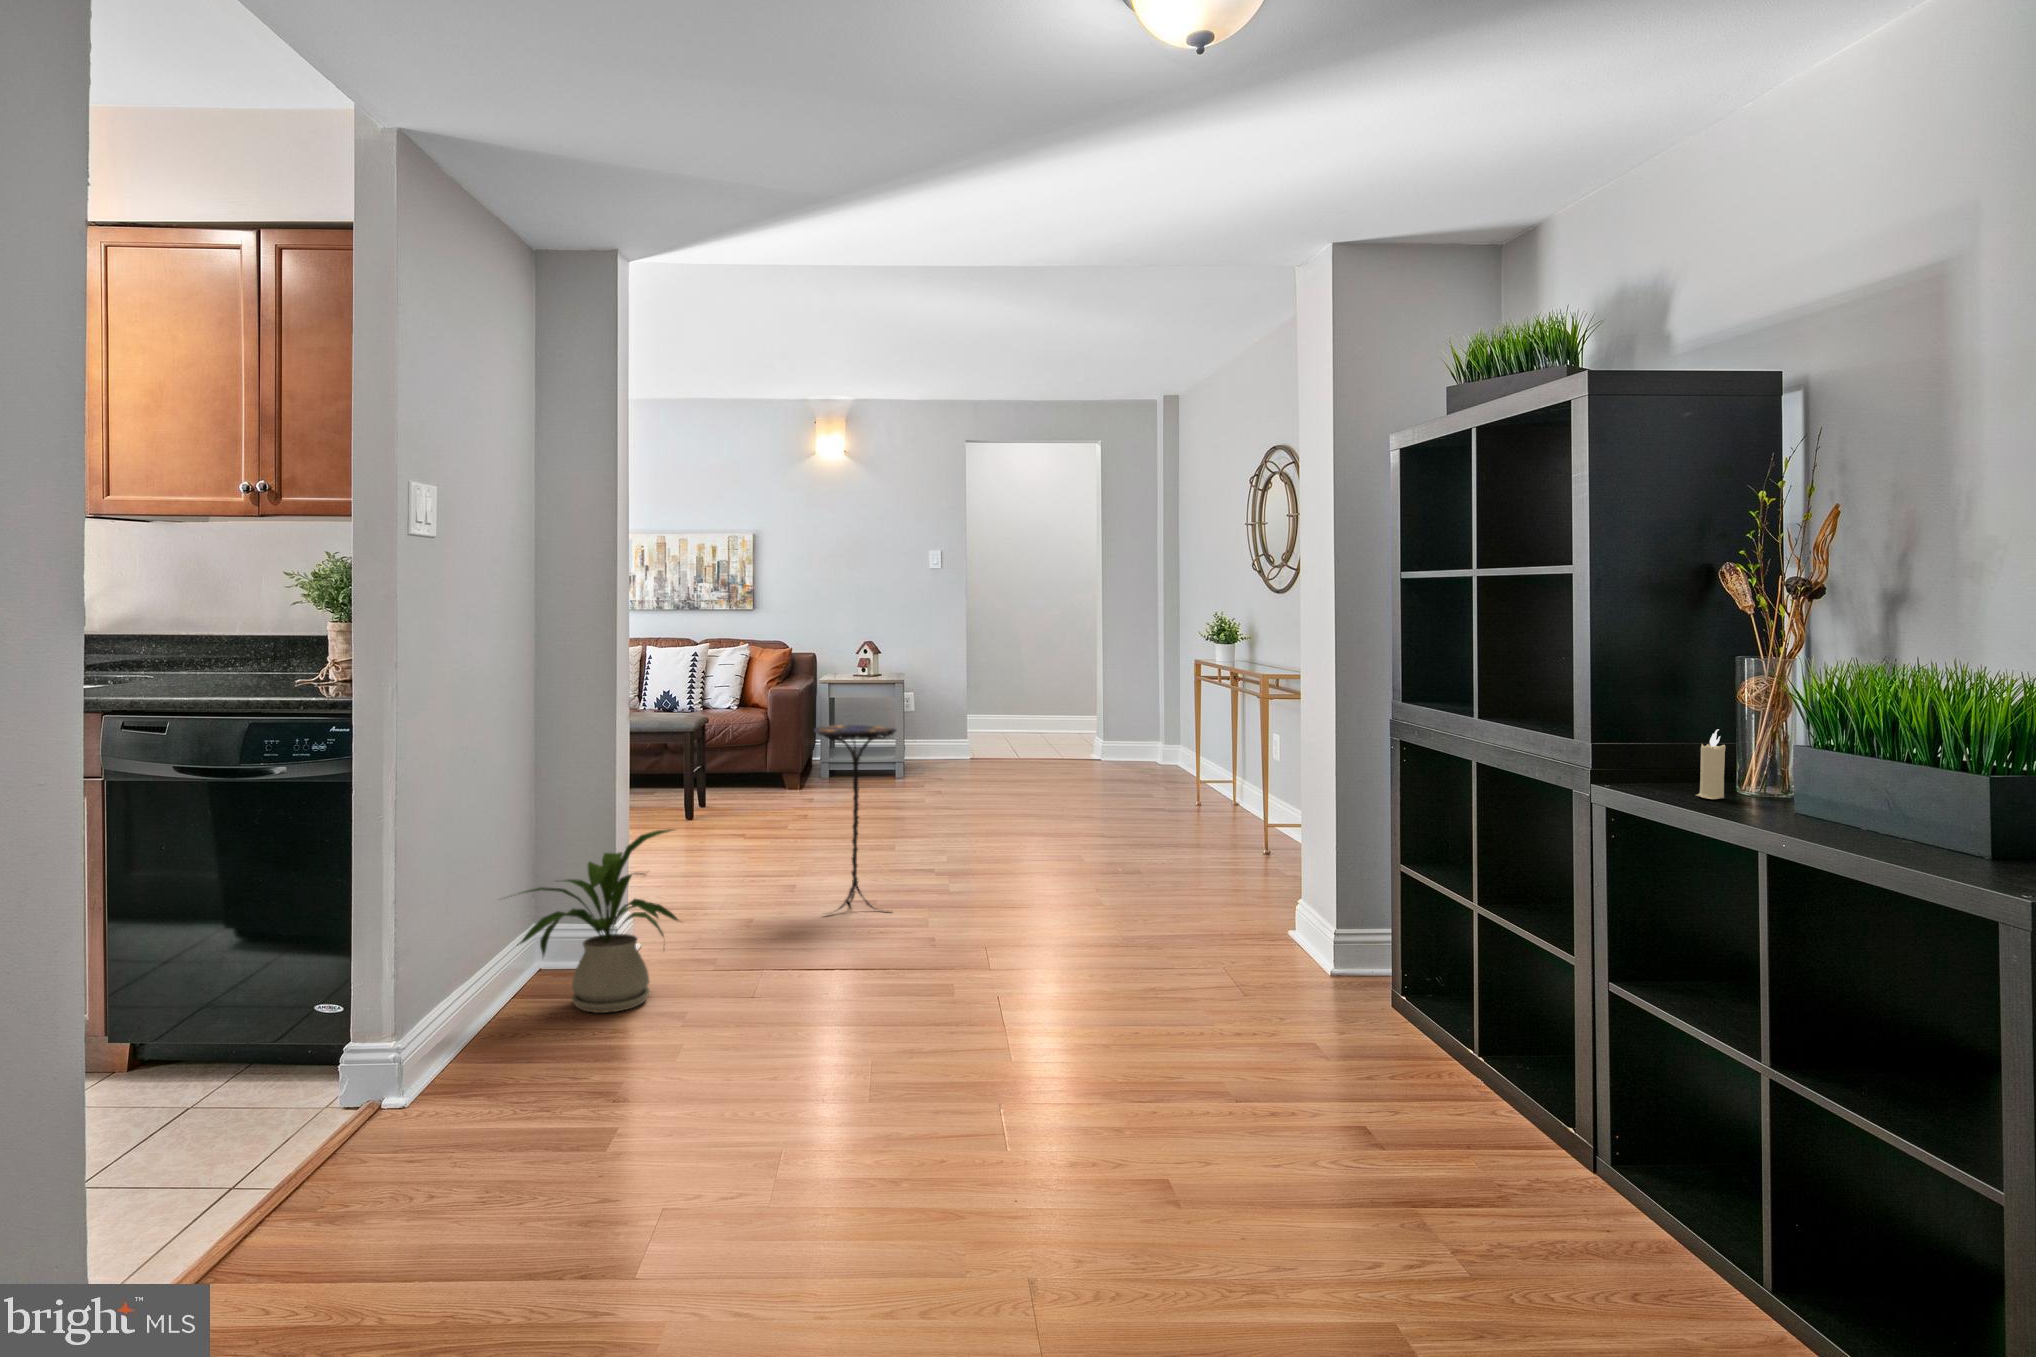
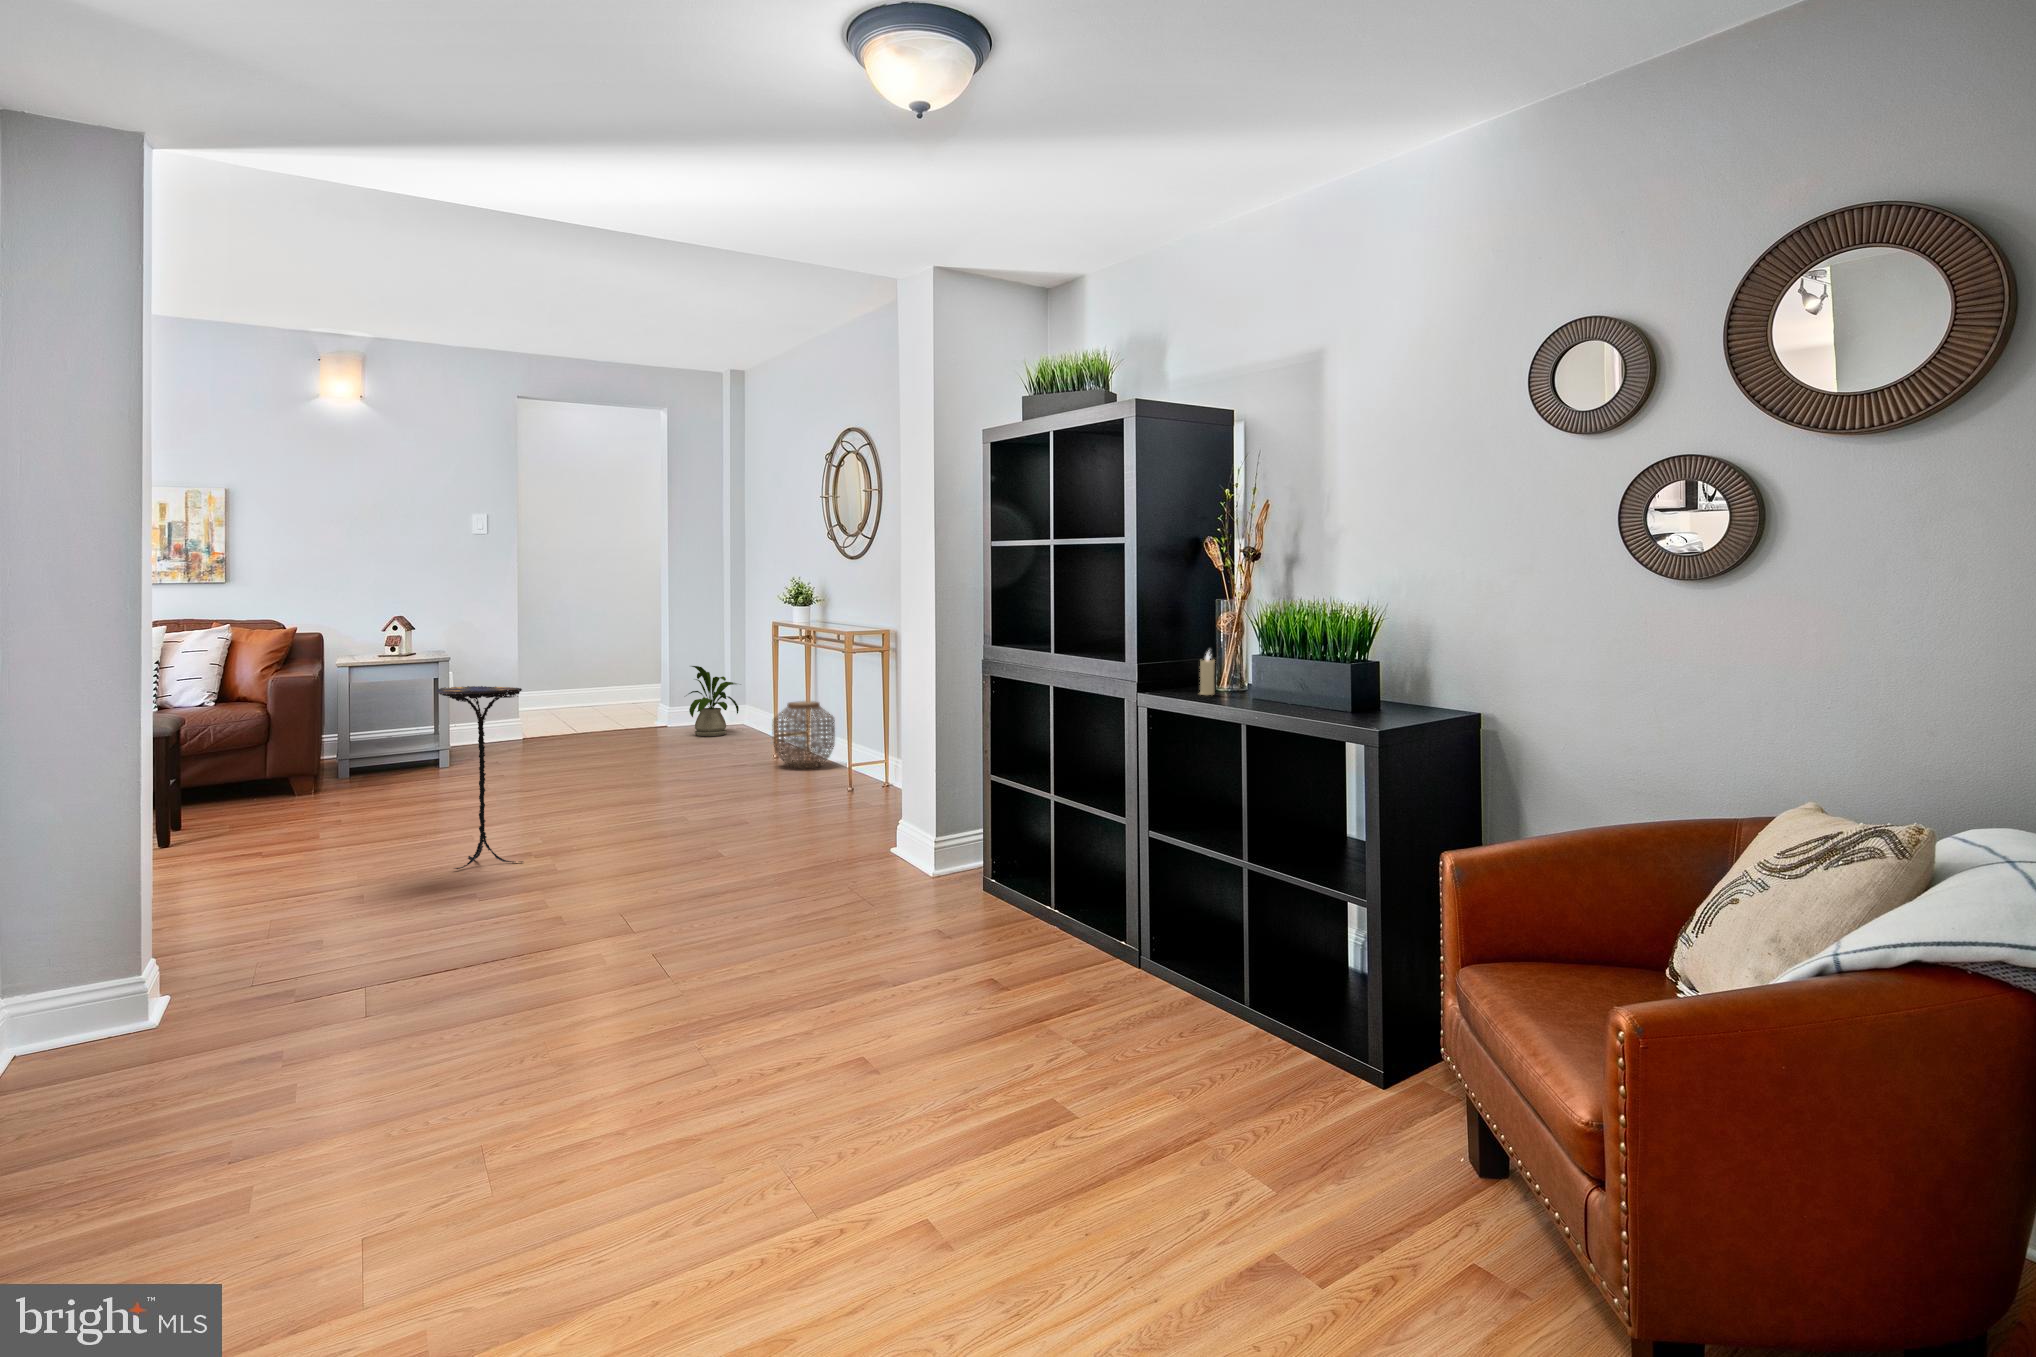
woven basket: none [1189,744,1256,816] -> present [772,701,835,768]
house plant: present [511,829,679,1013] -> present [689,666,739,736]

